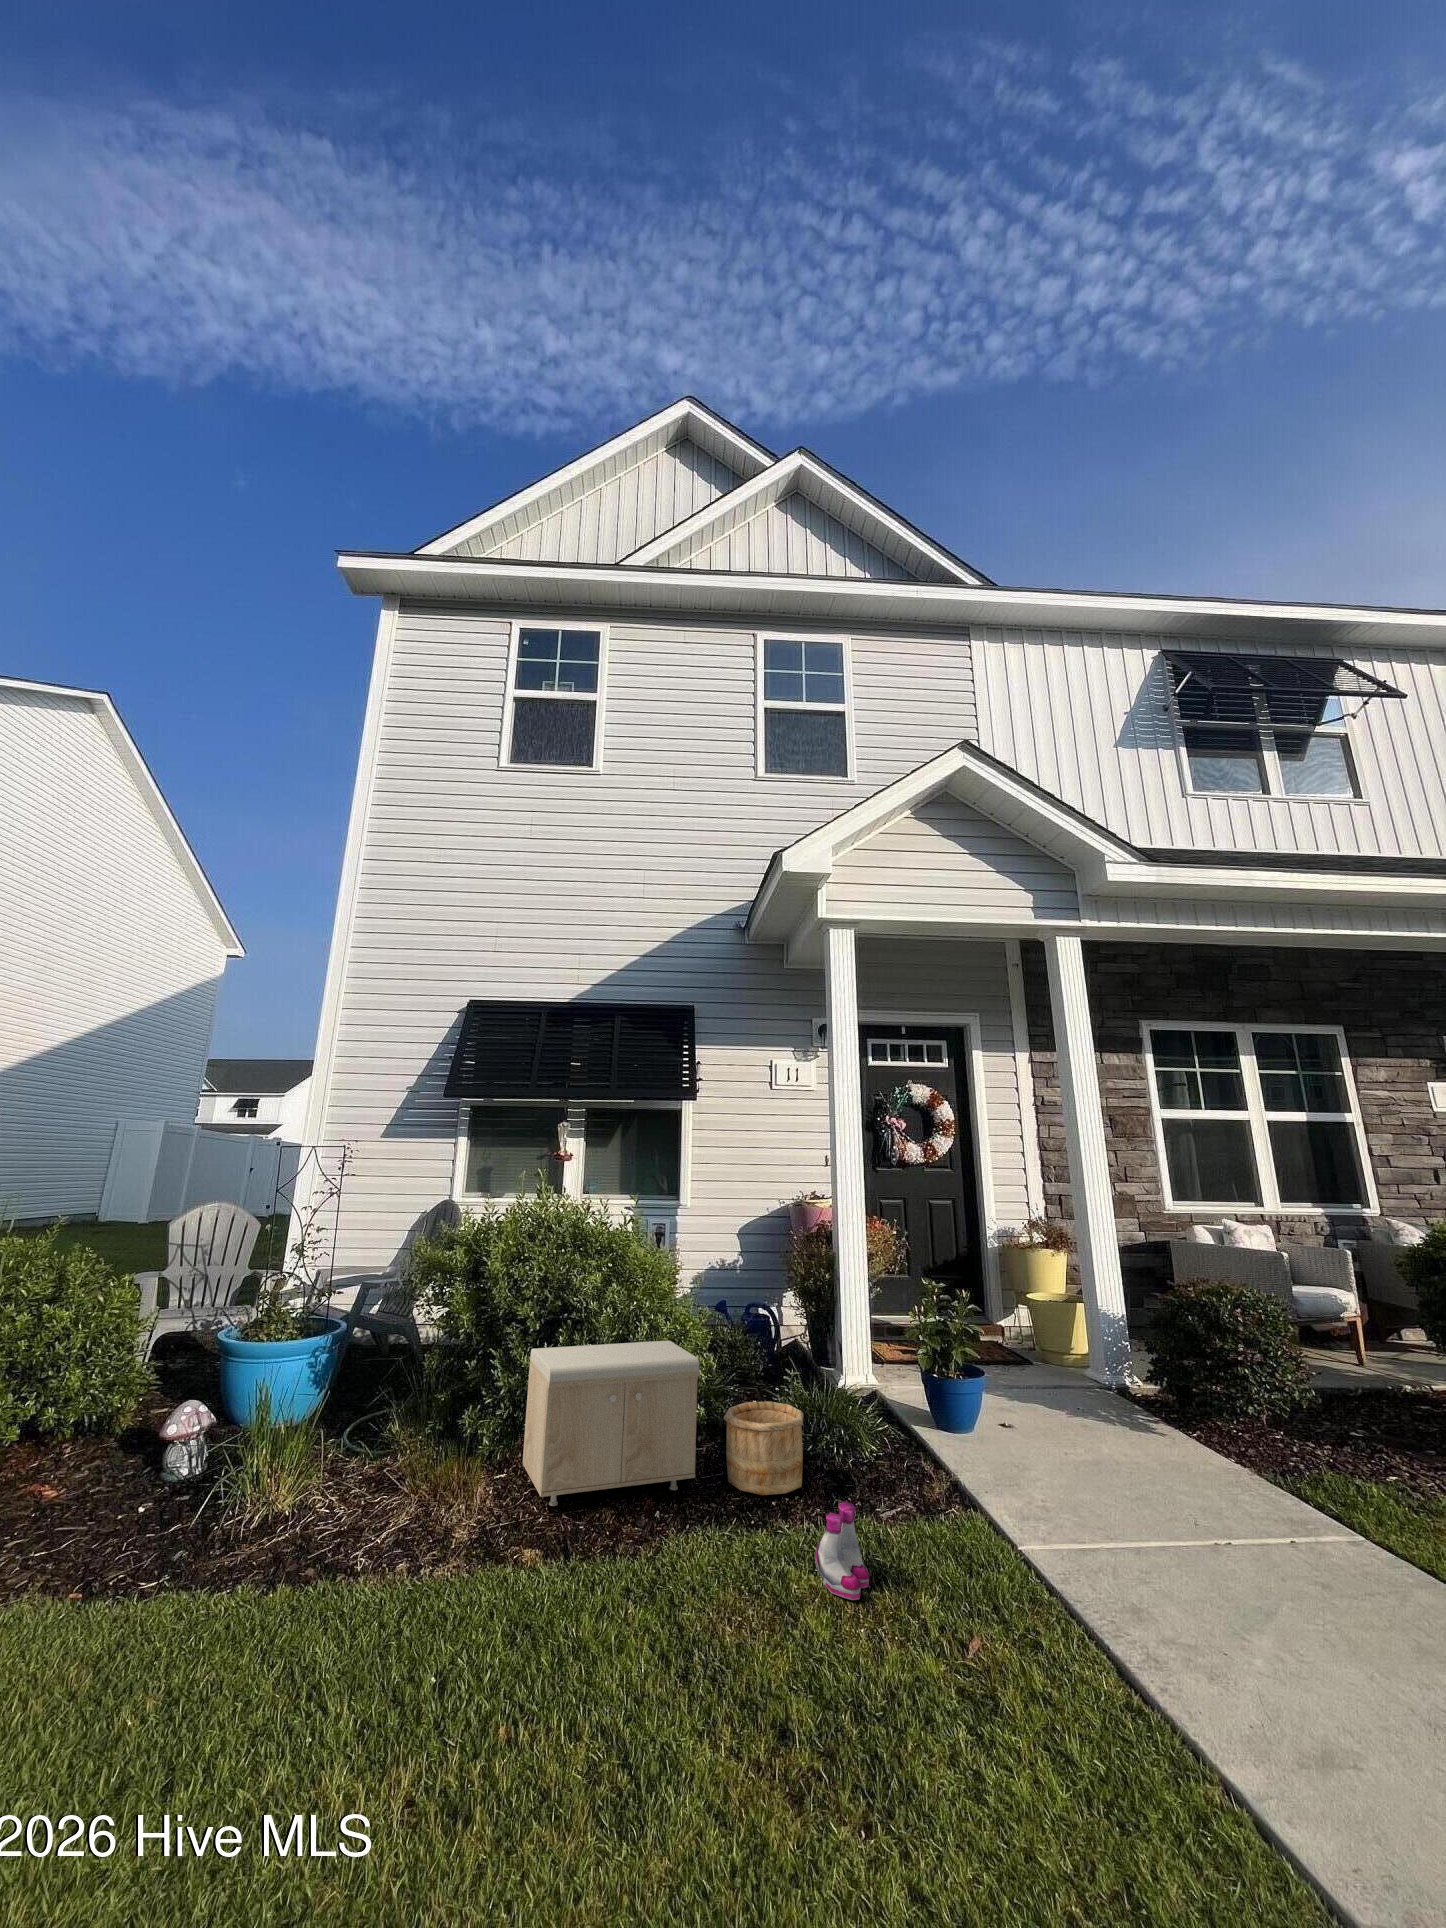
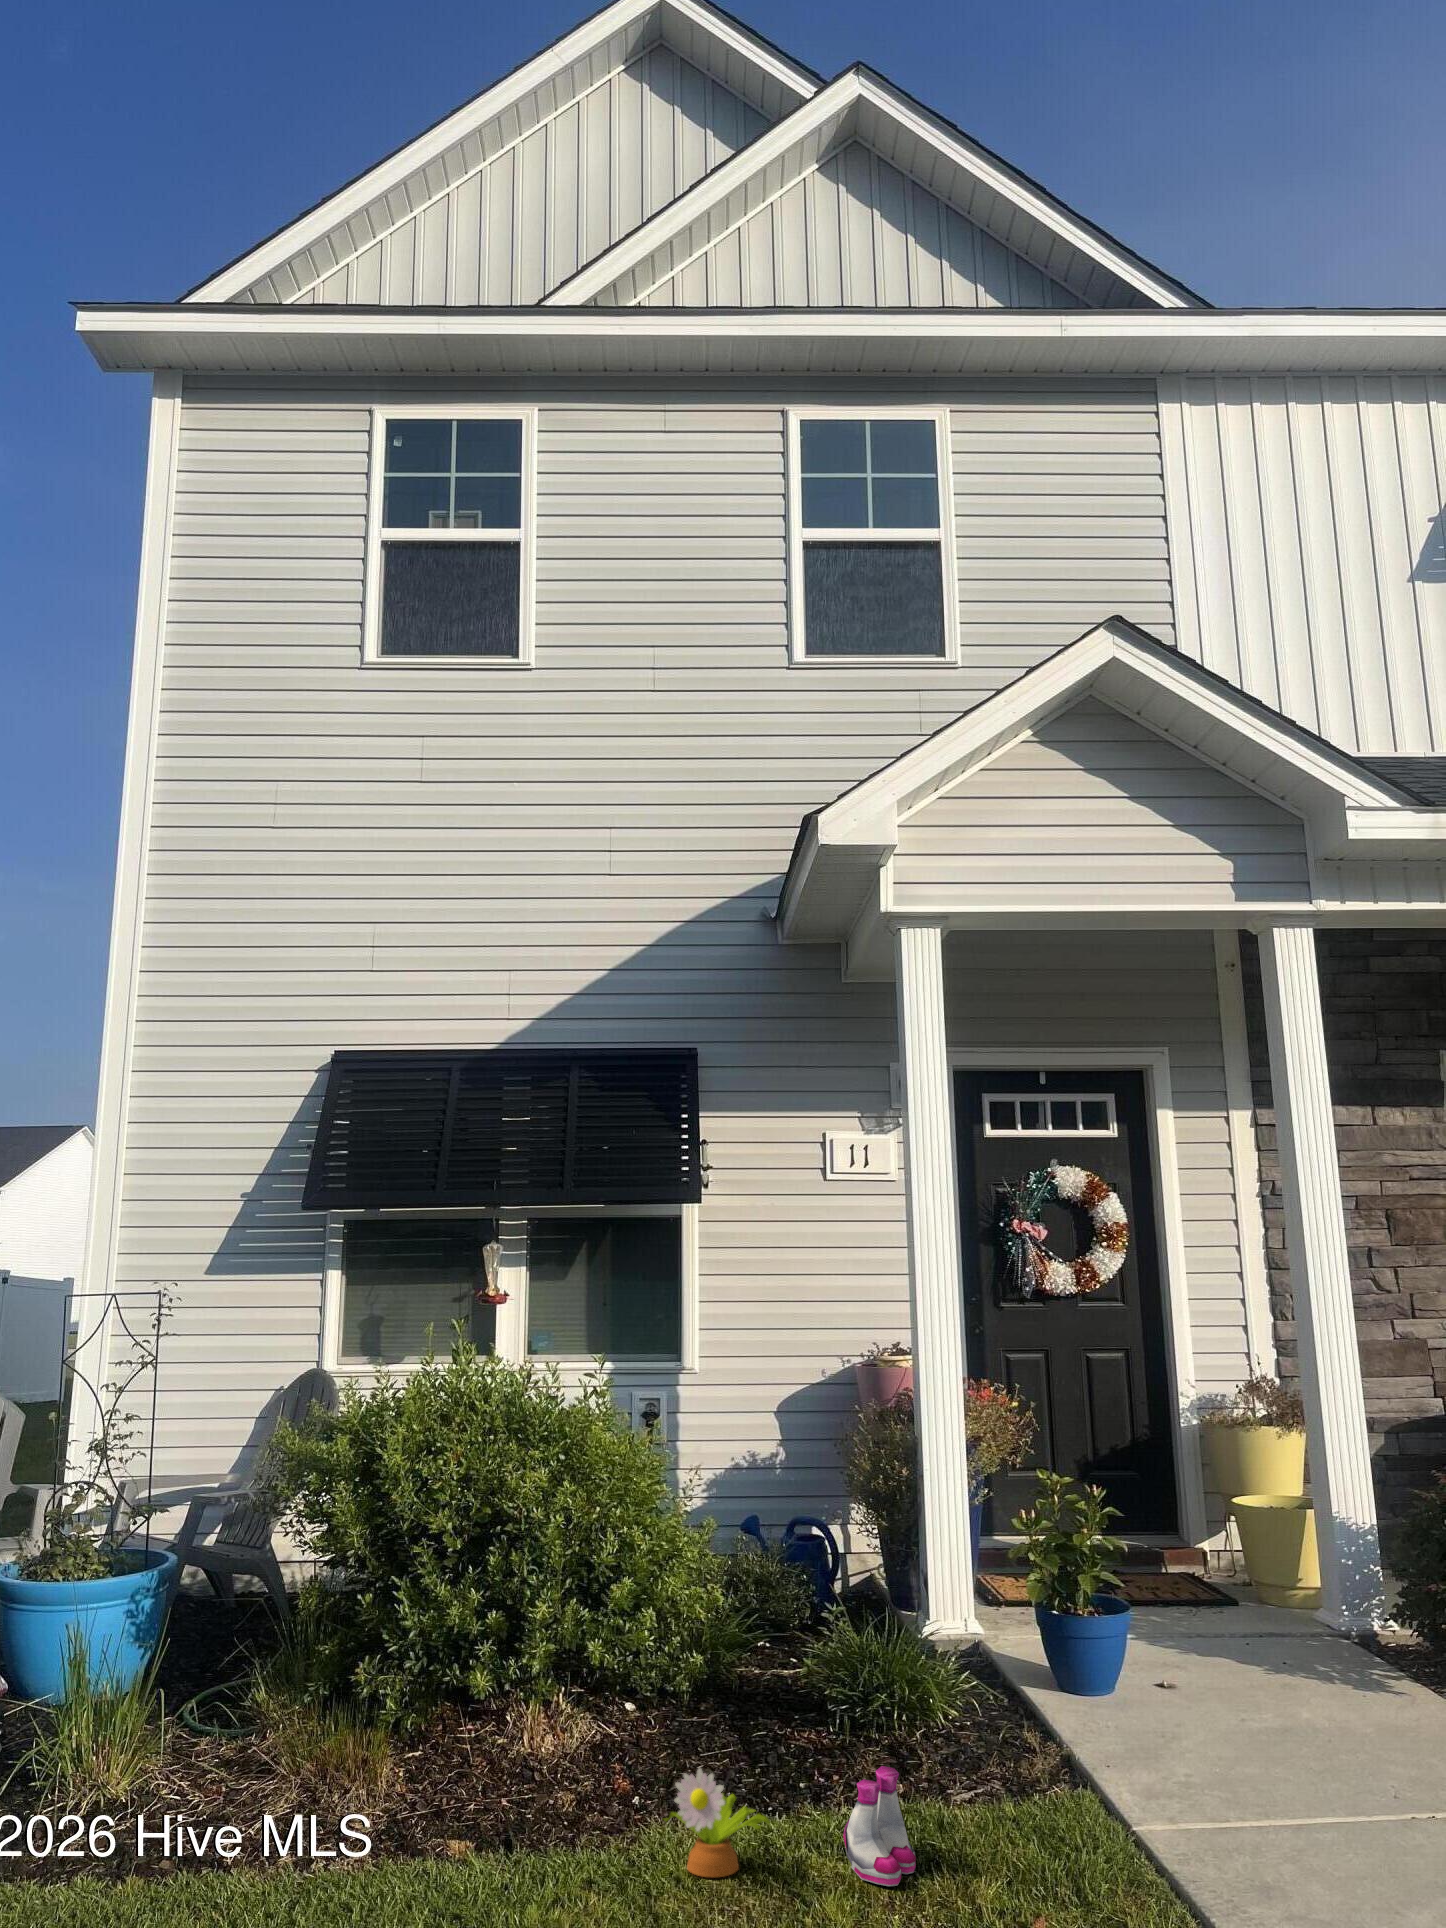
storage bench: present [523,1341,699,1506] -> none [444,1565,692,1789]
wooden bucket: present [724,1402,803,1495] -> none [730,1649,846,1773]
decorative plant: none [683,1504,764,1590] -> present [664,1768,770,1877]

